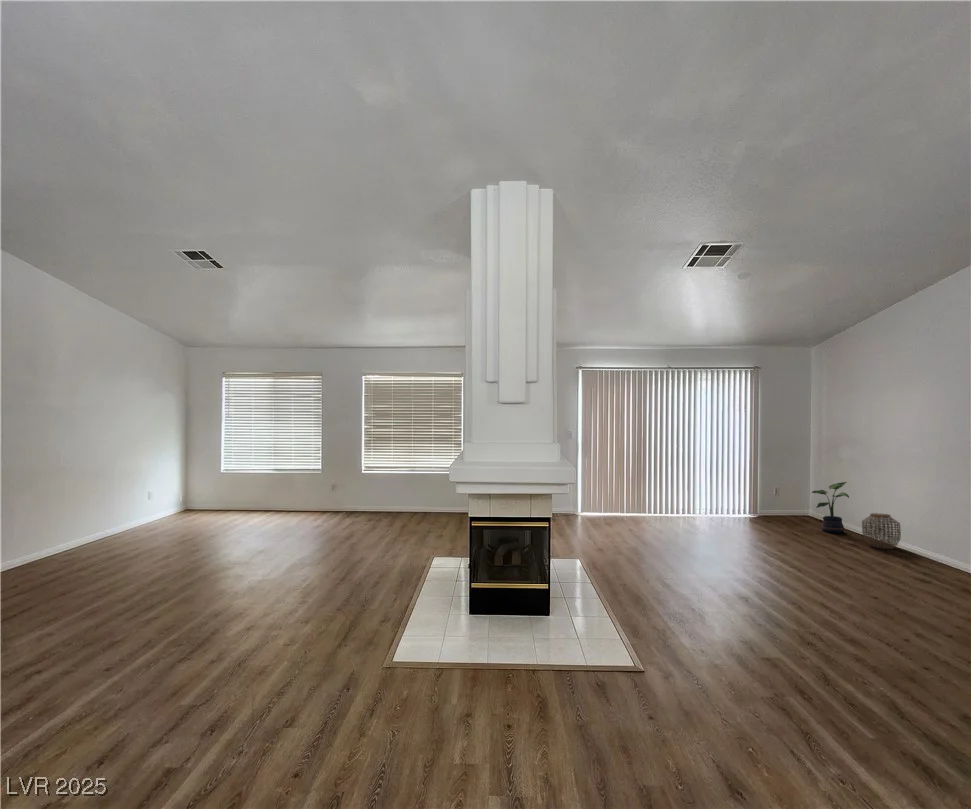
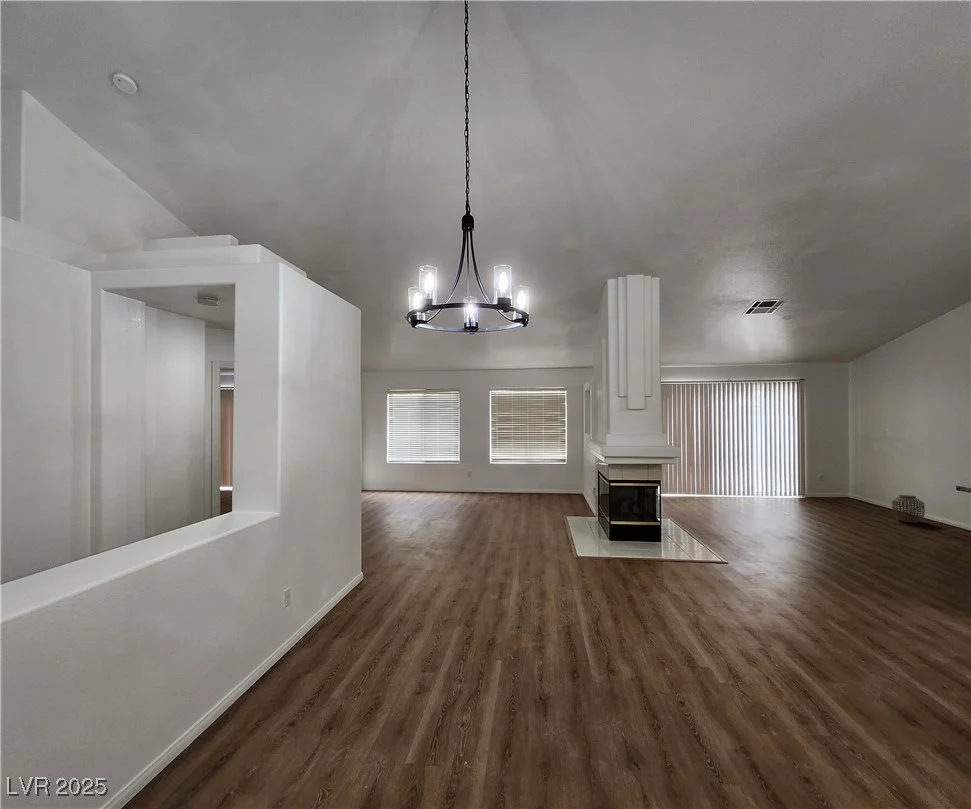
potted plant: present [812,482,849,533] -> none [850,470,882,511]

